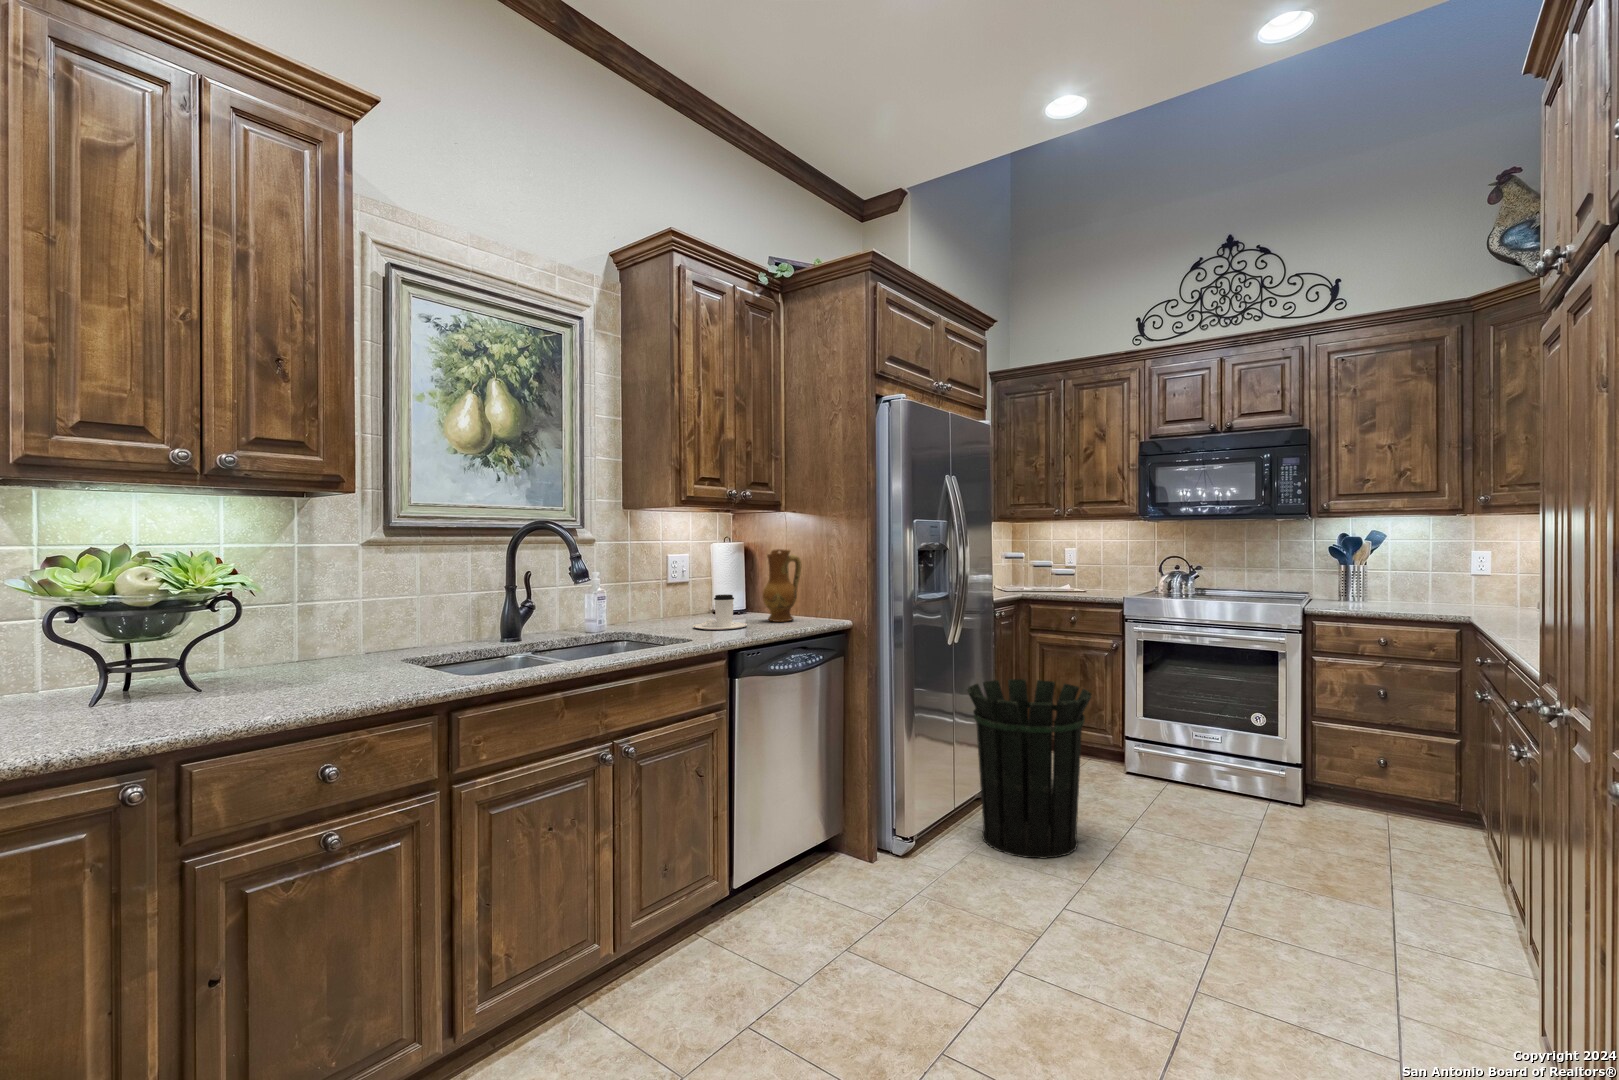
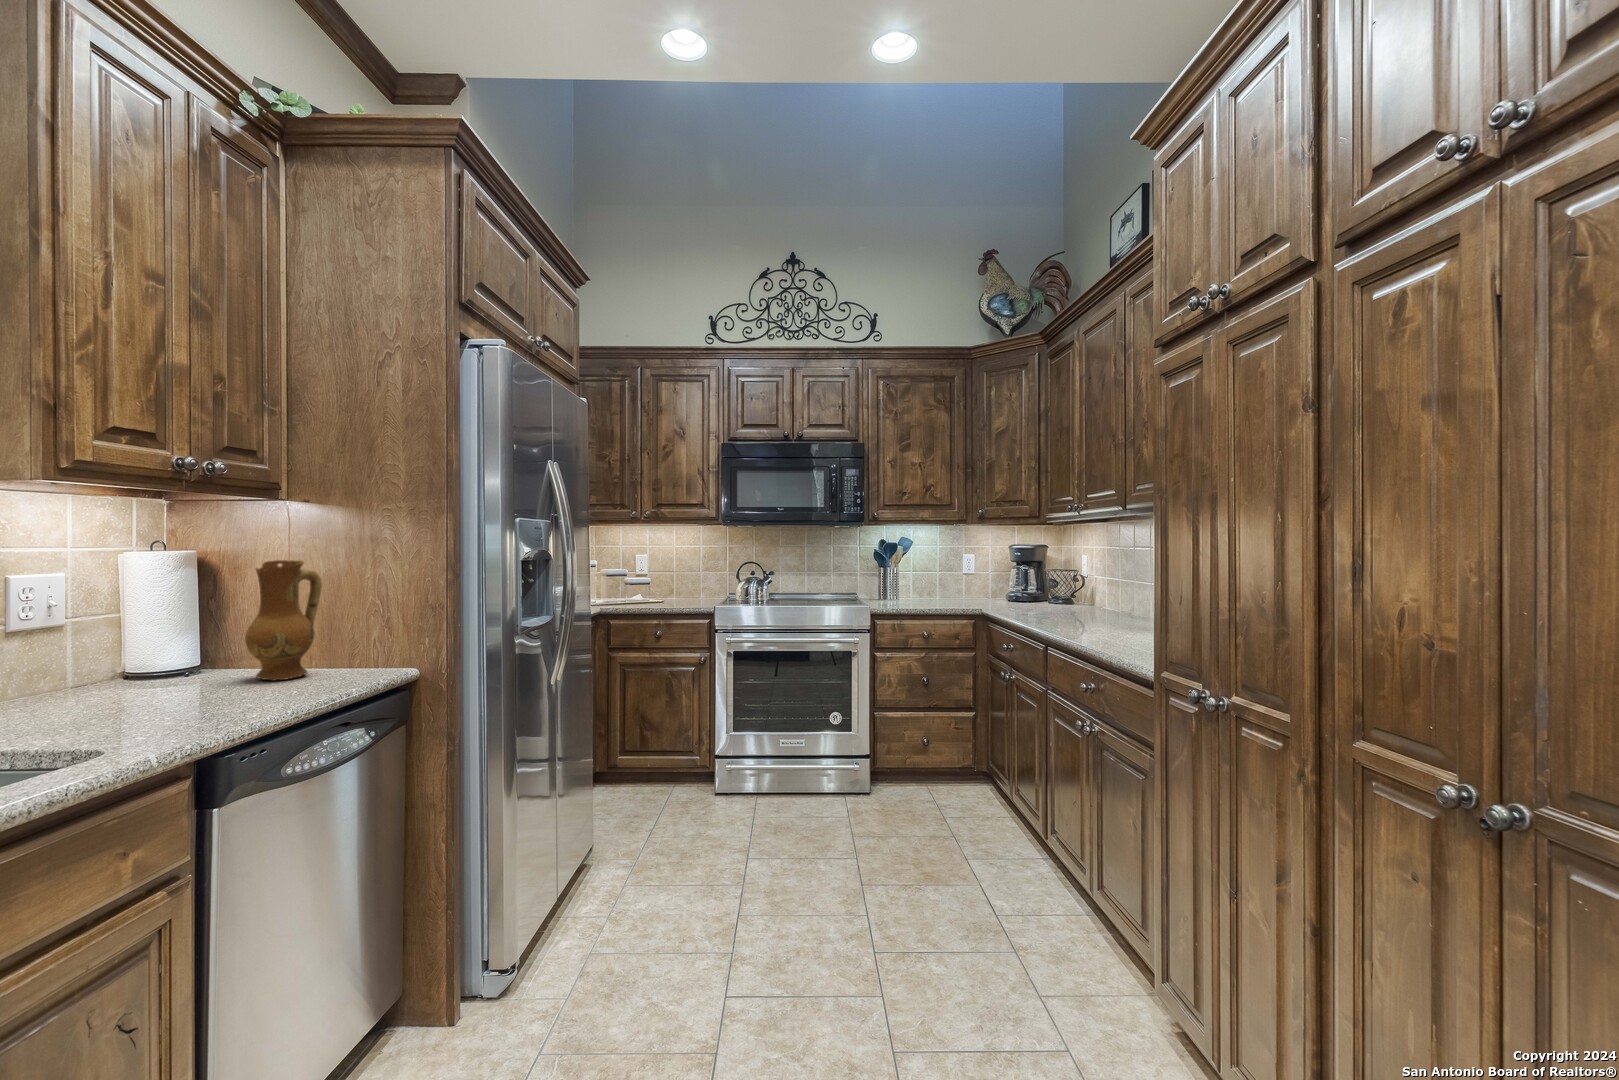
coffee cup: present [693,594,747,630] -> none [90,642,219,711]
waste bin: present [967,679,1091,858] -> none [573,715,727,949]

